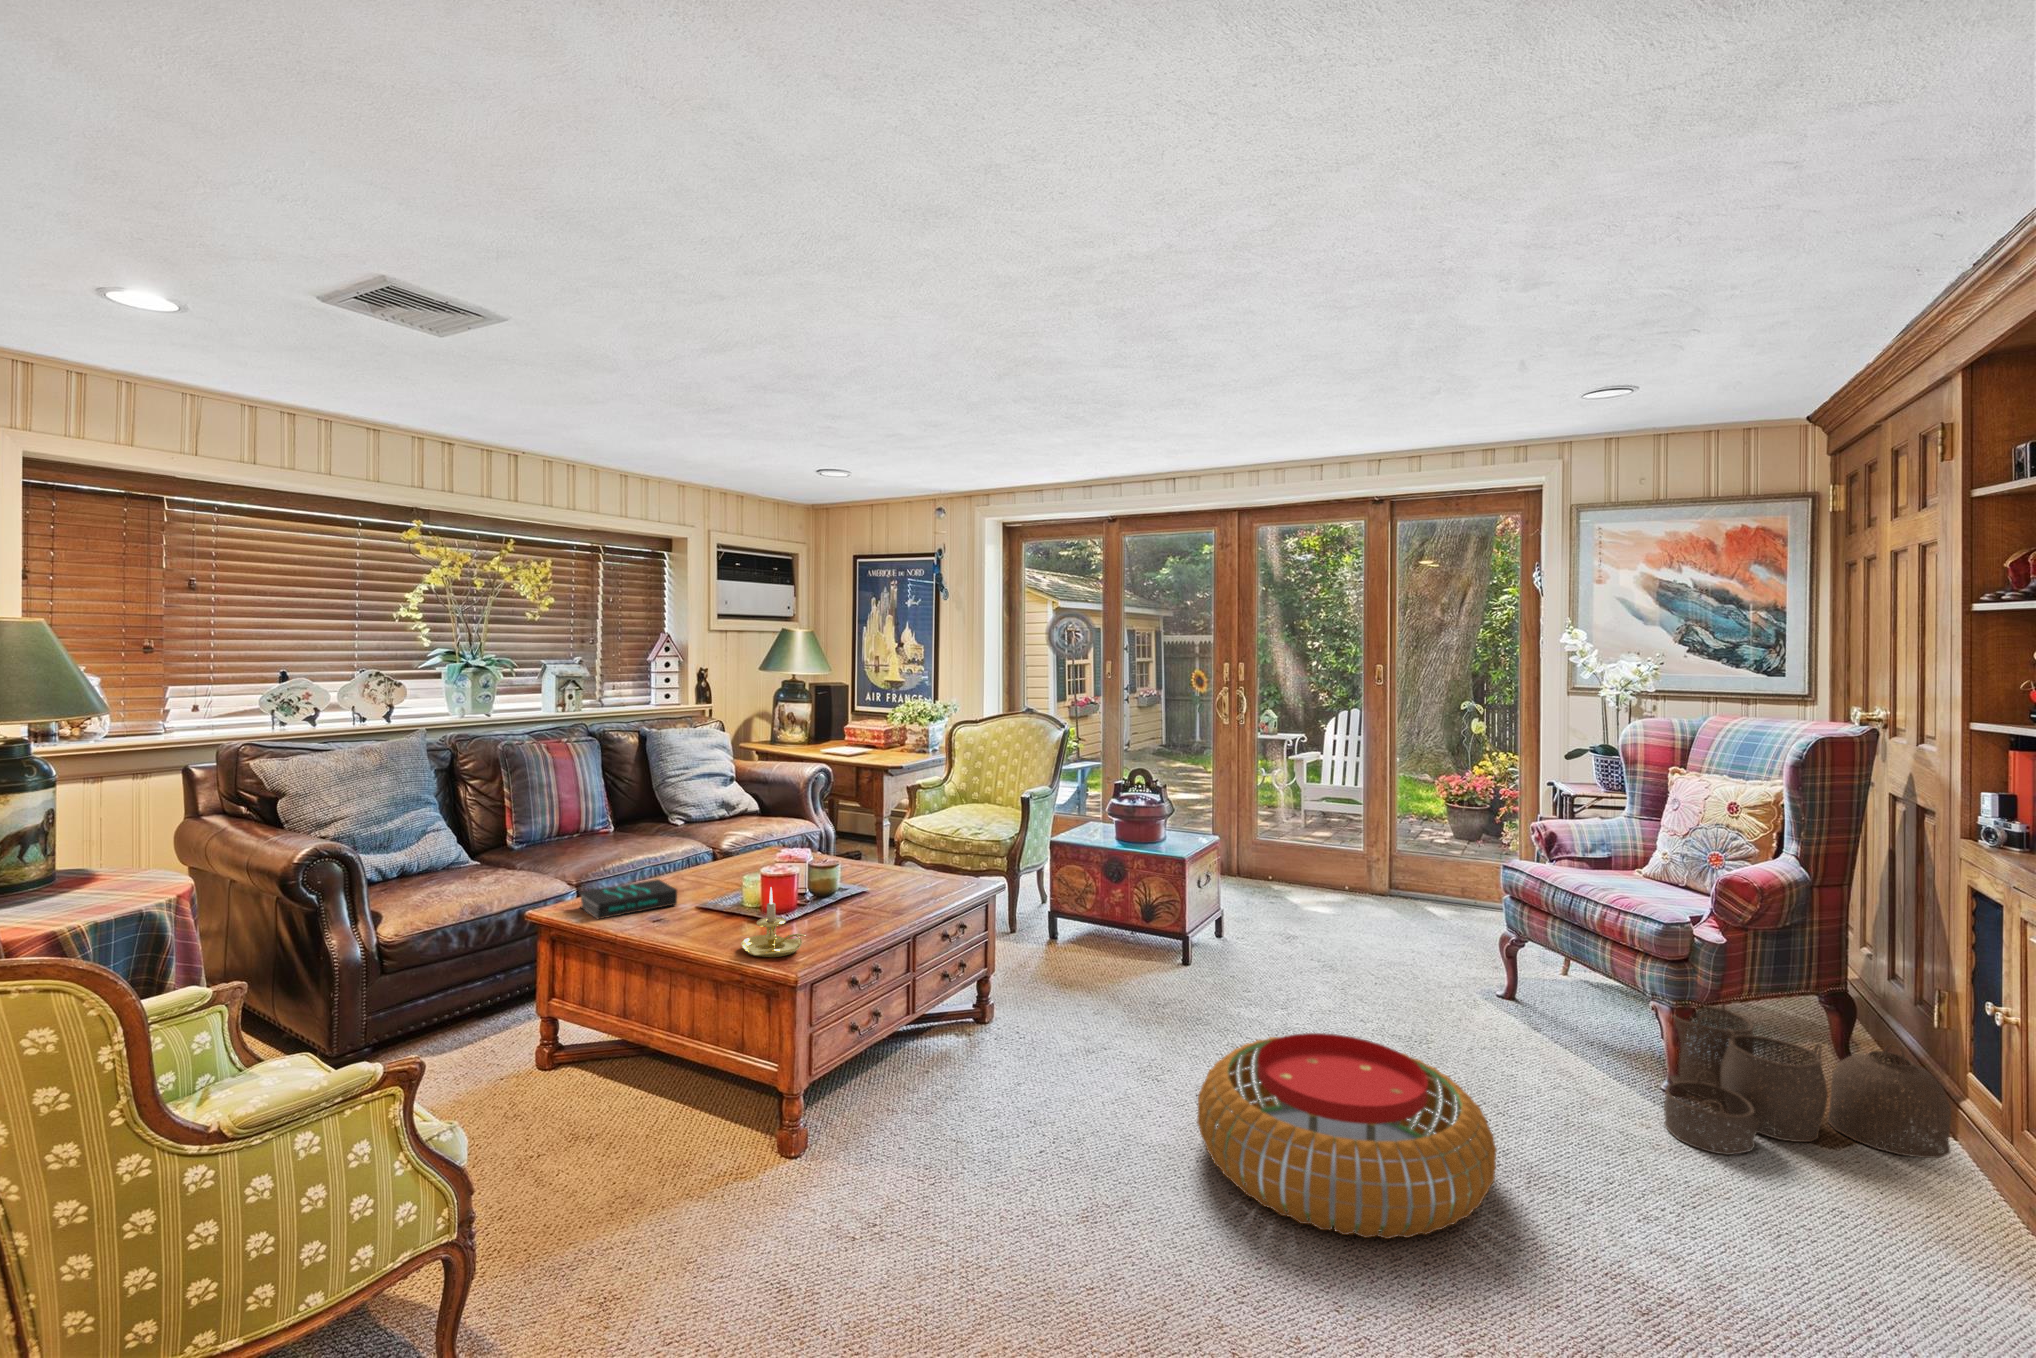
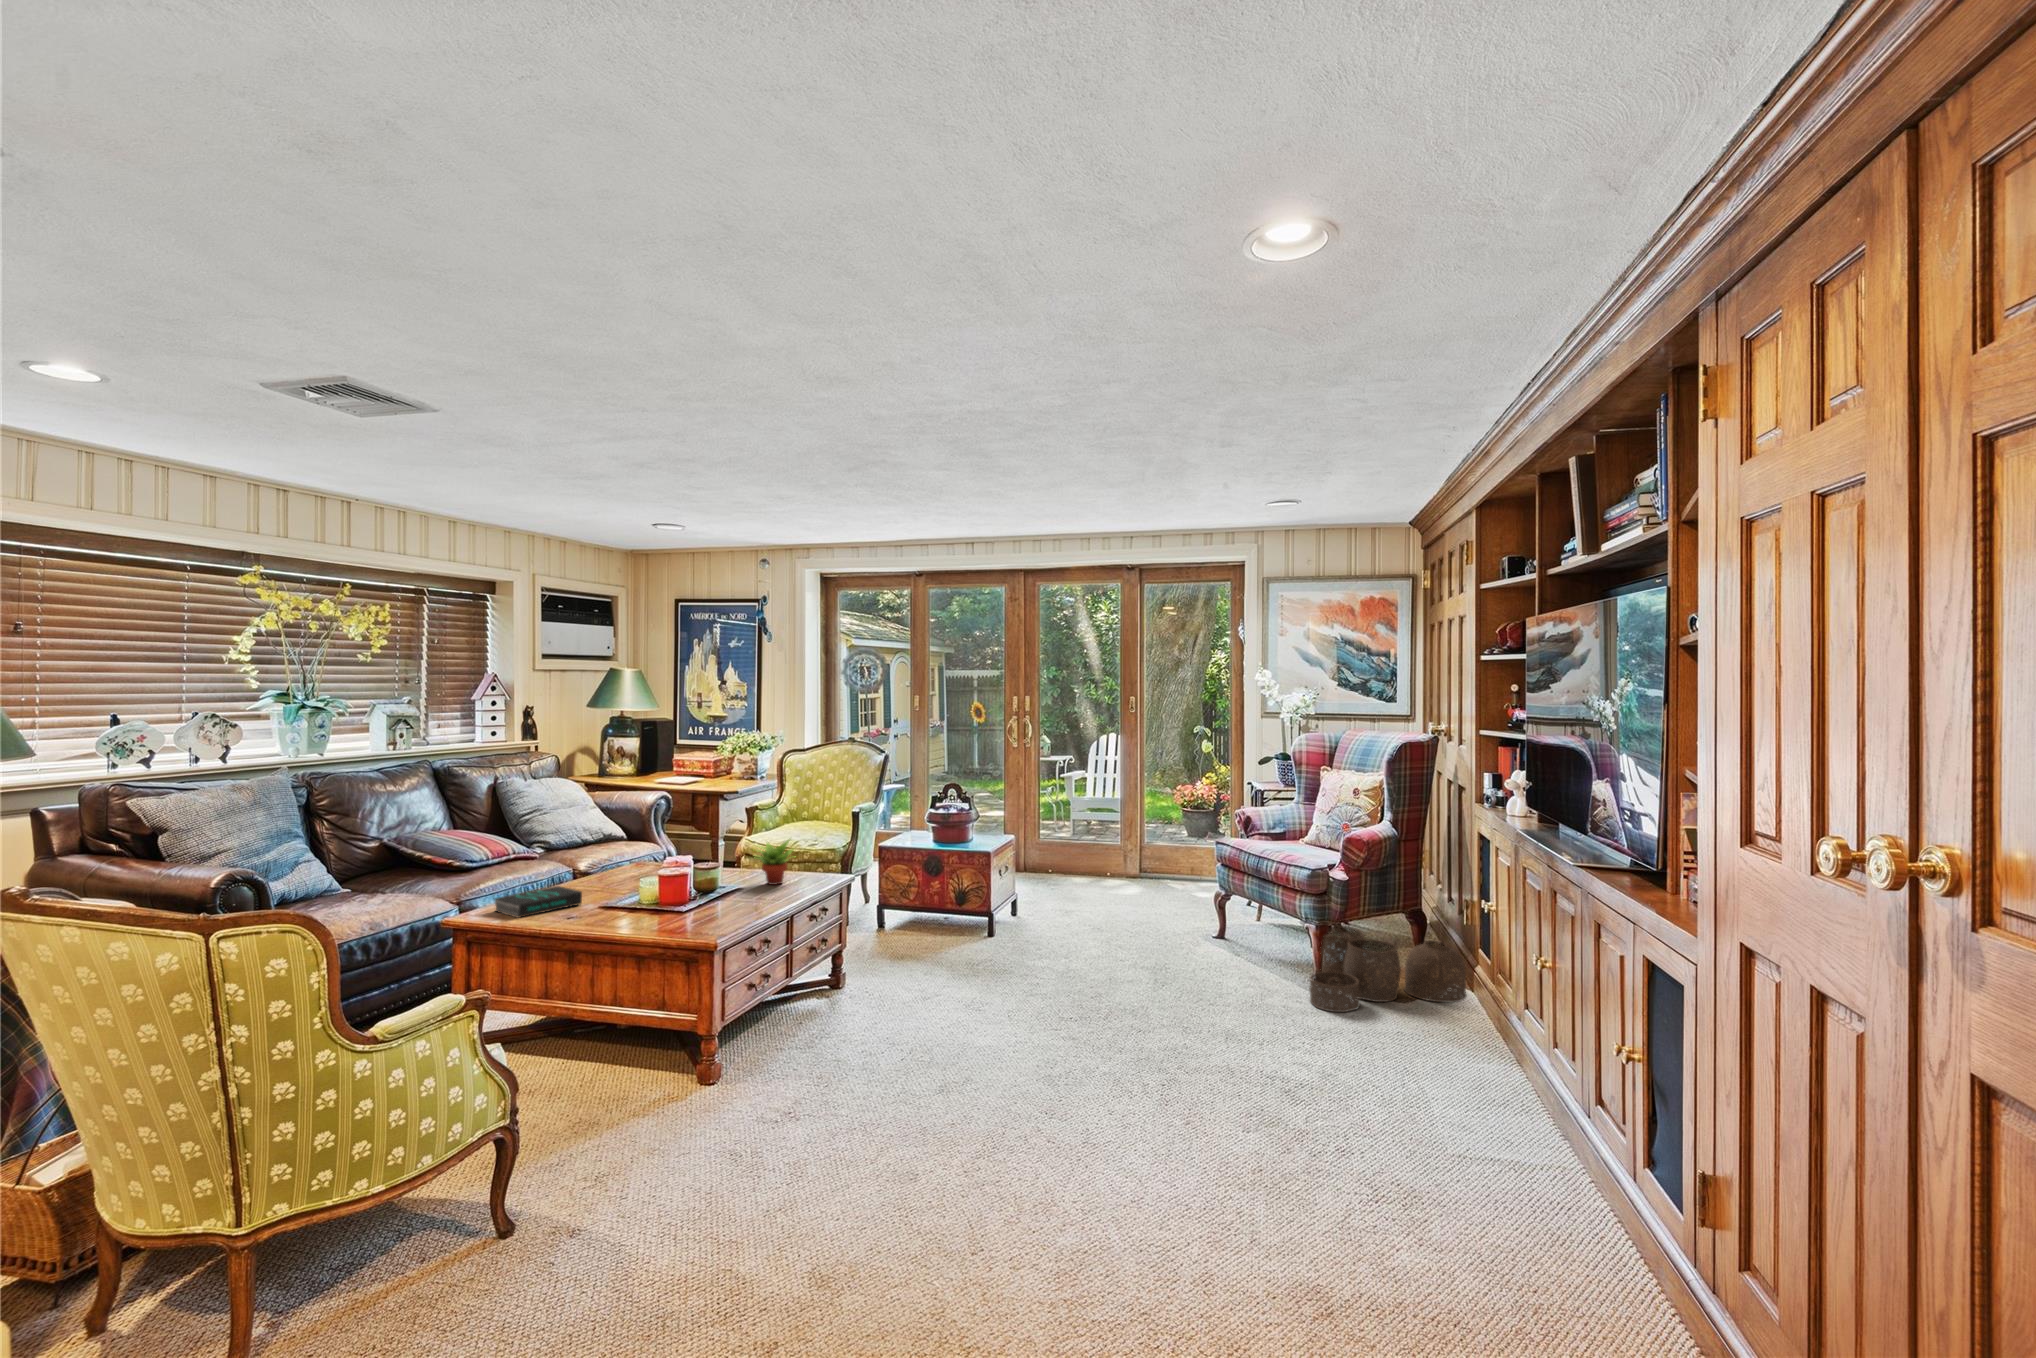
succulent plant: none [879,833,938,891] -> present [757,840,794,885]
candle holder: present [741,887,806,957] -> none [660,877,716,931]
pouf: present [1197,1033,1497,1239] -> none [1012,958,1204,1075]

